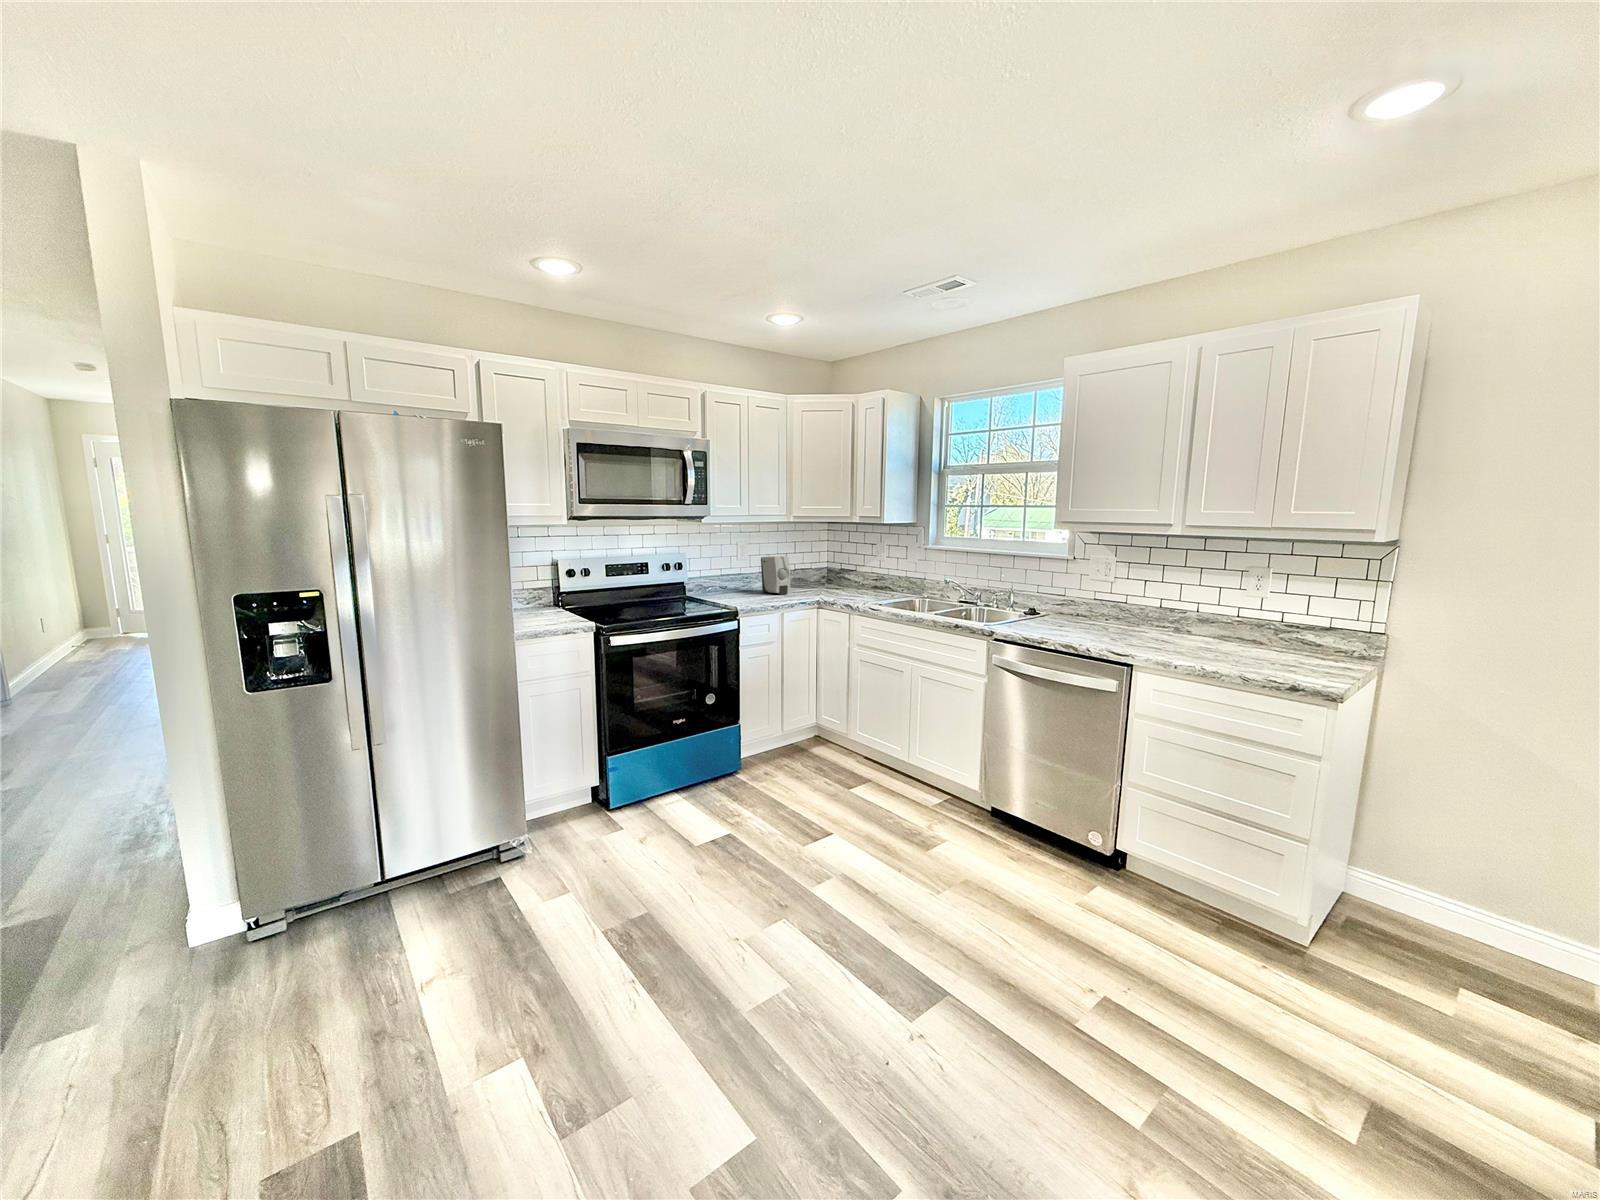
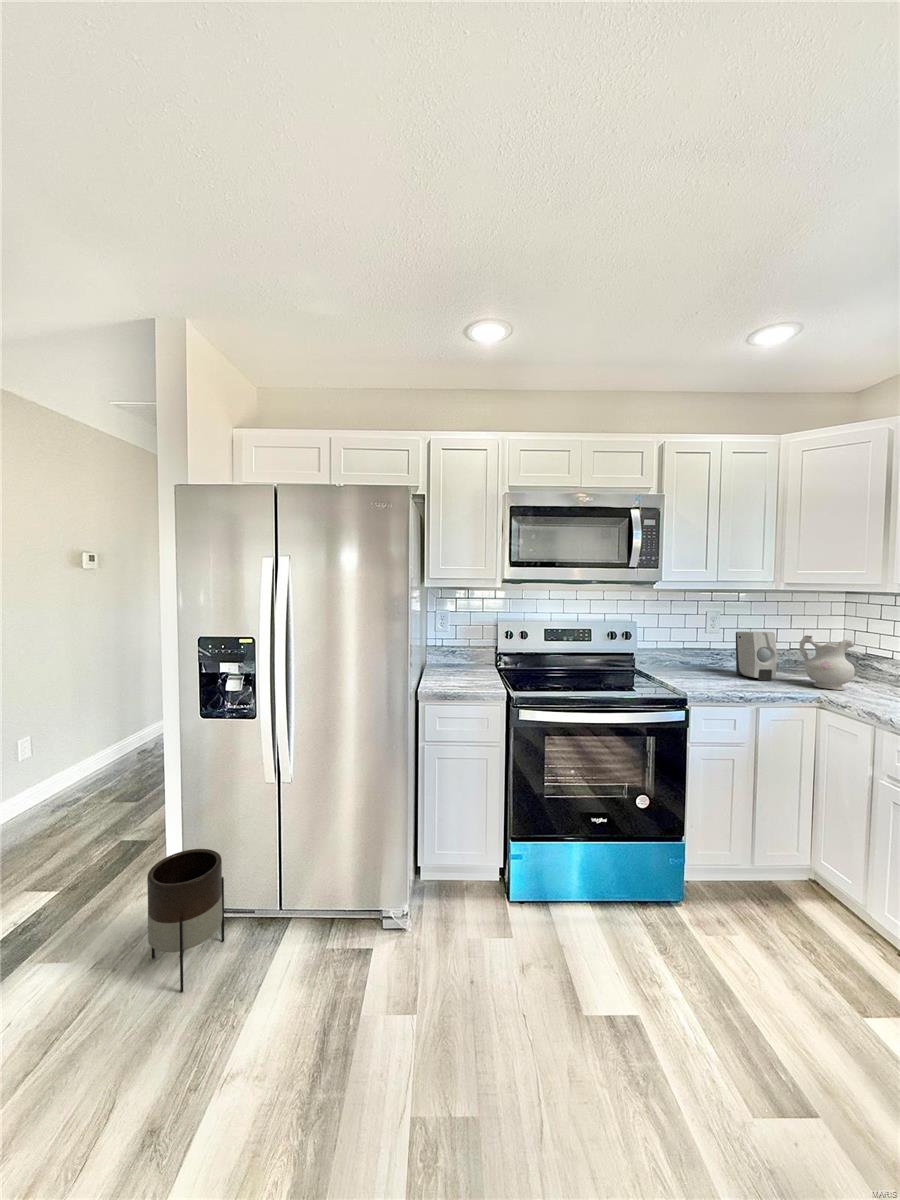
ceramic pitcher: none [805,557,838,595] -> present [799,635,855,690]
planter: none [219,837,327,976] -> present [147,849,224,992]

